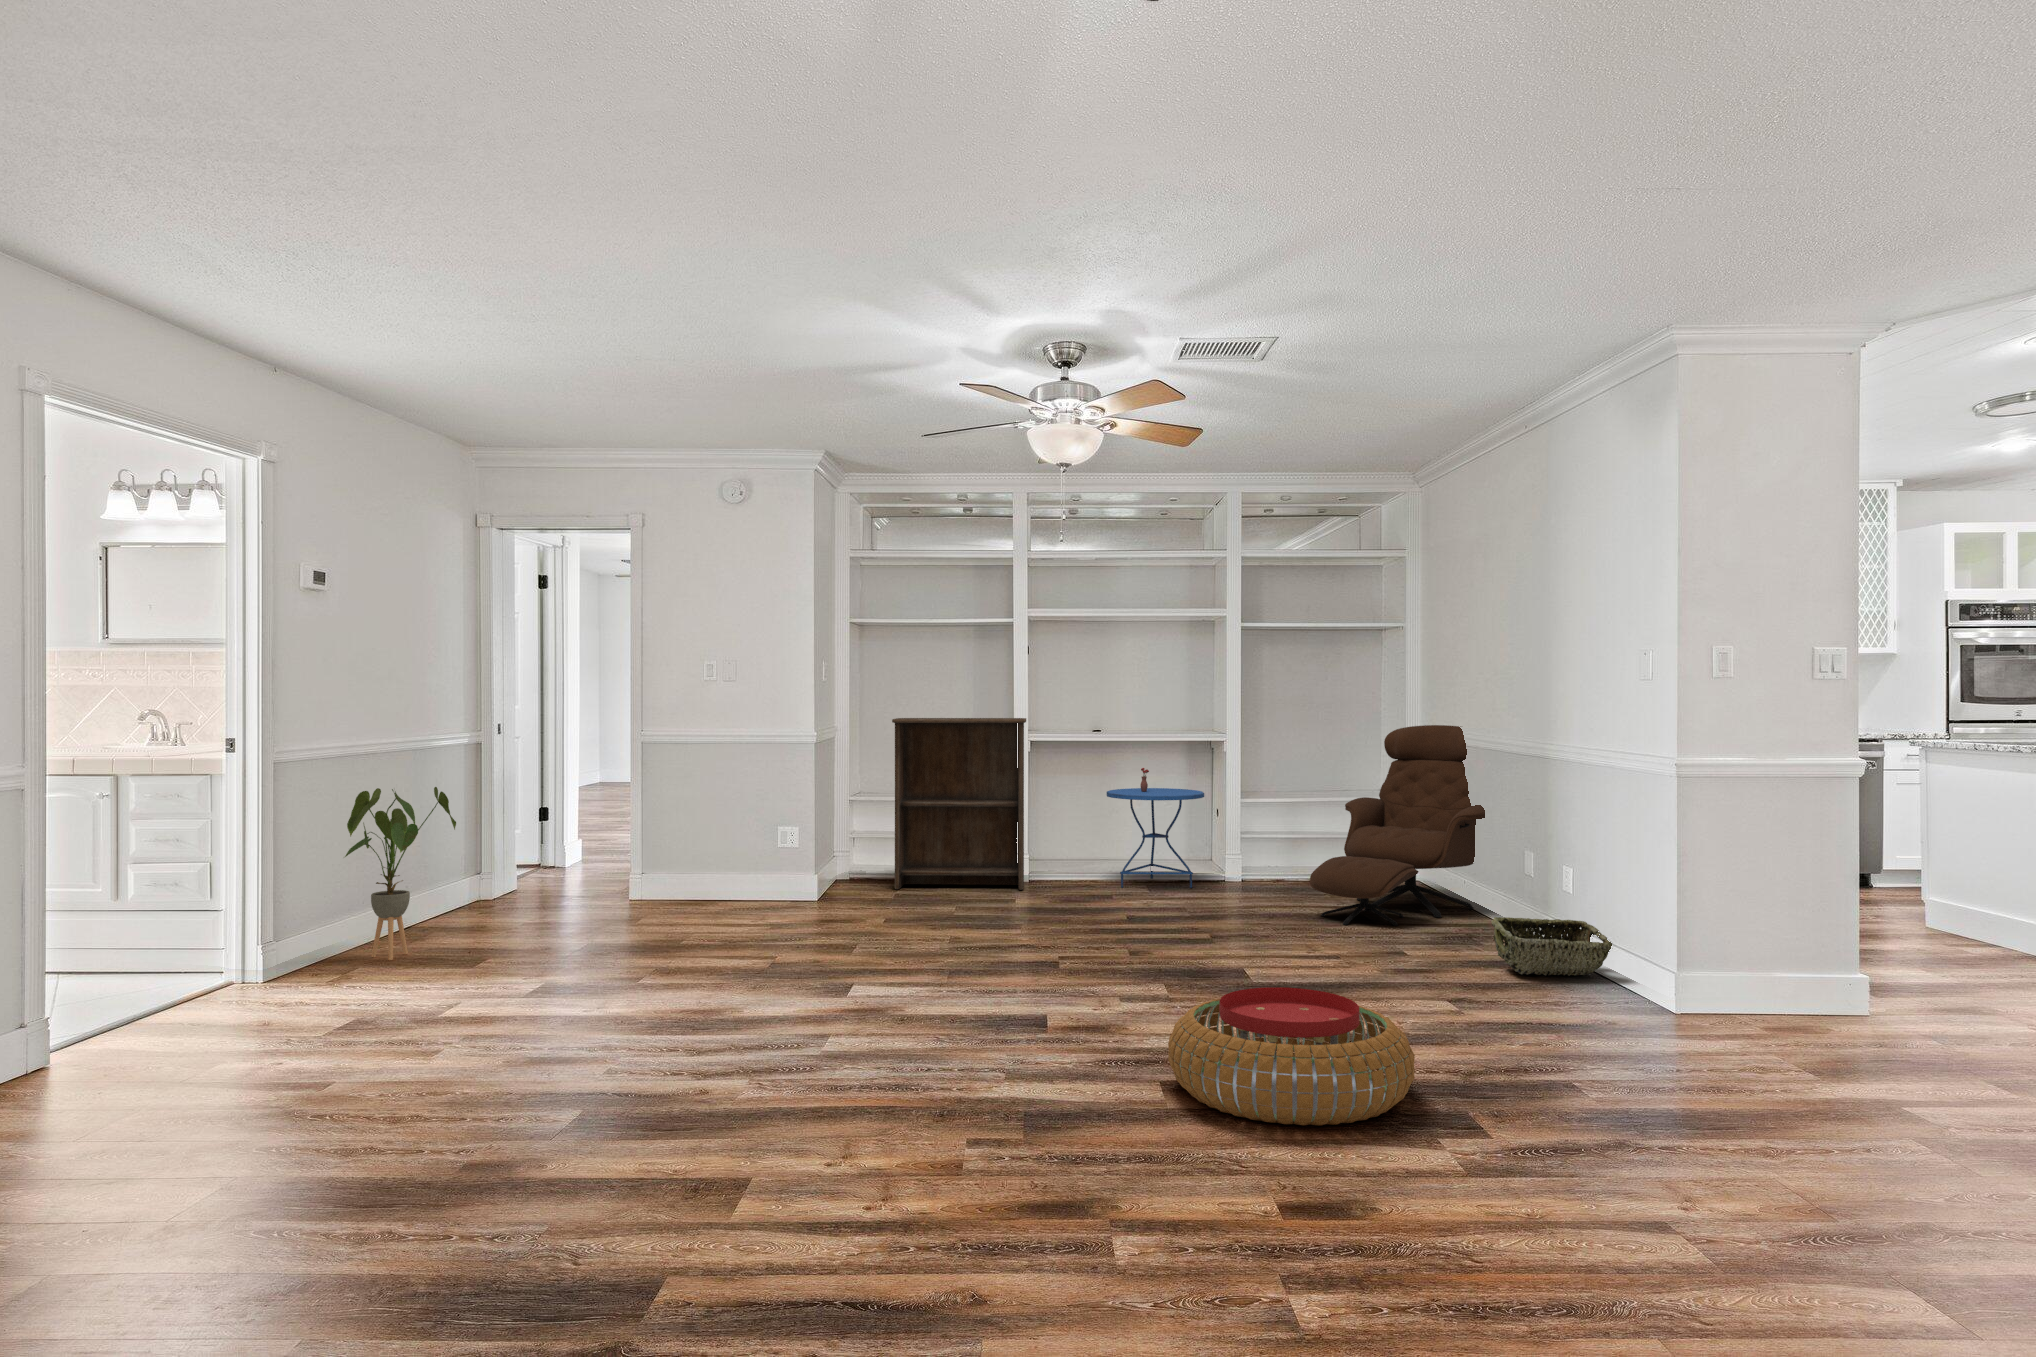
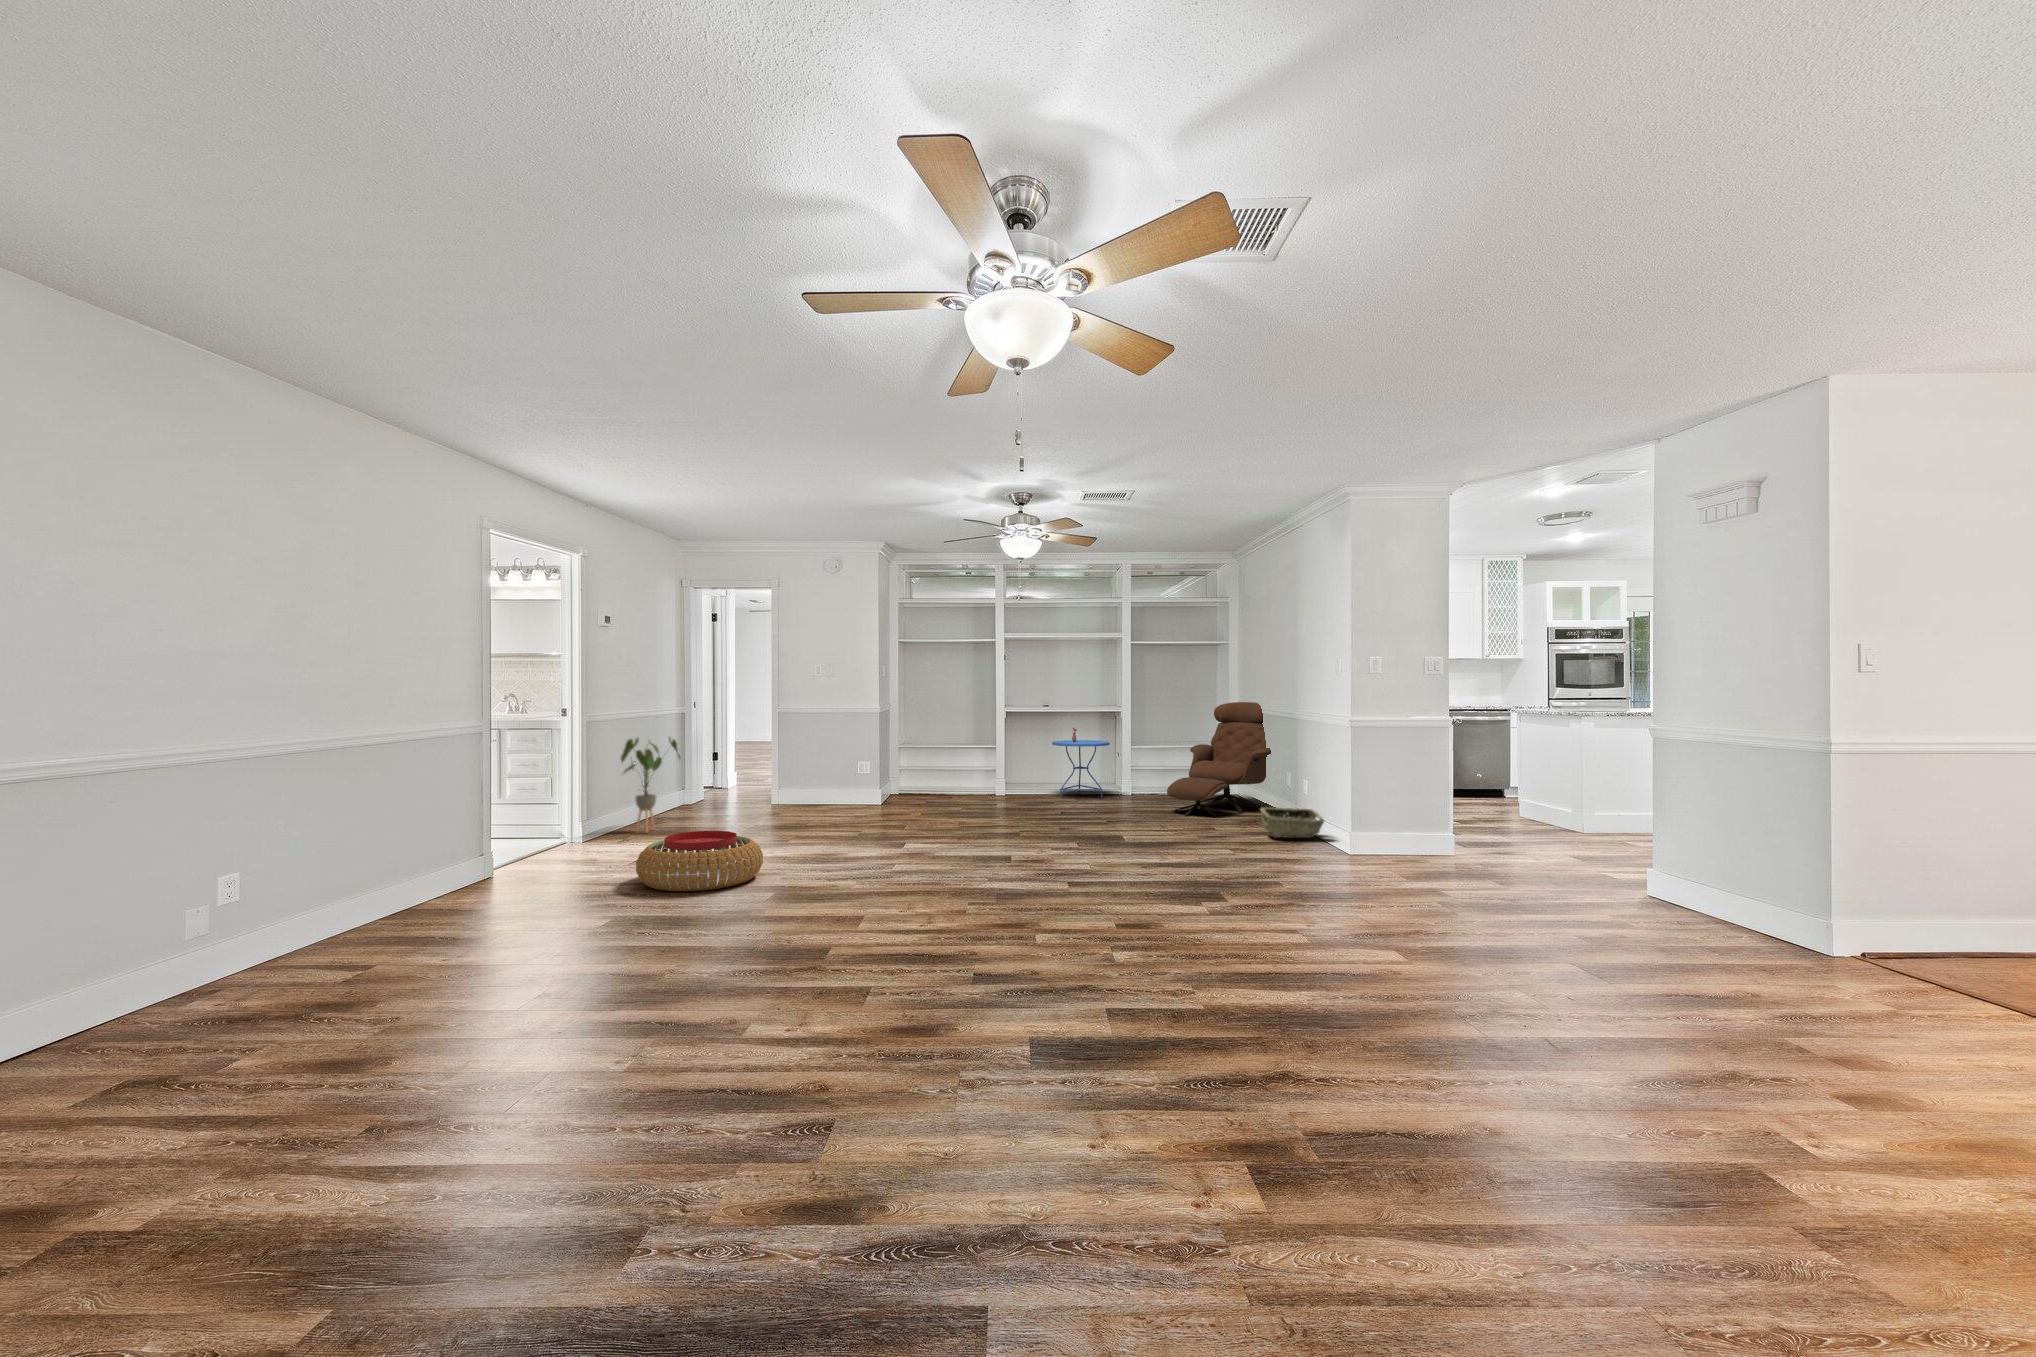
bookshelf: present [892,718,1026,890] -> none [926,699,1005,799]
pouf: present [1168,987,1415,1125] -> present [636,831,763,891]

